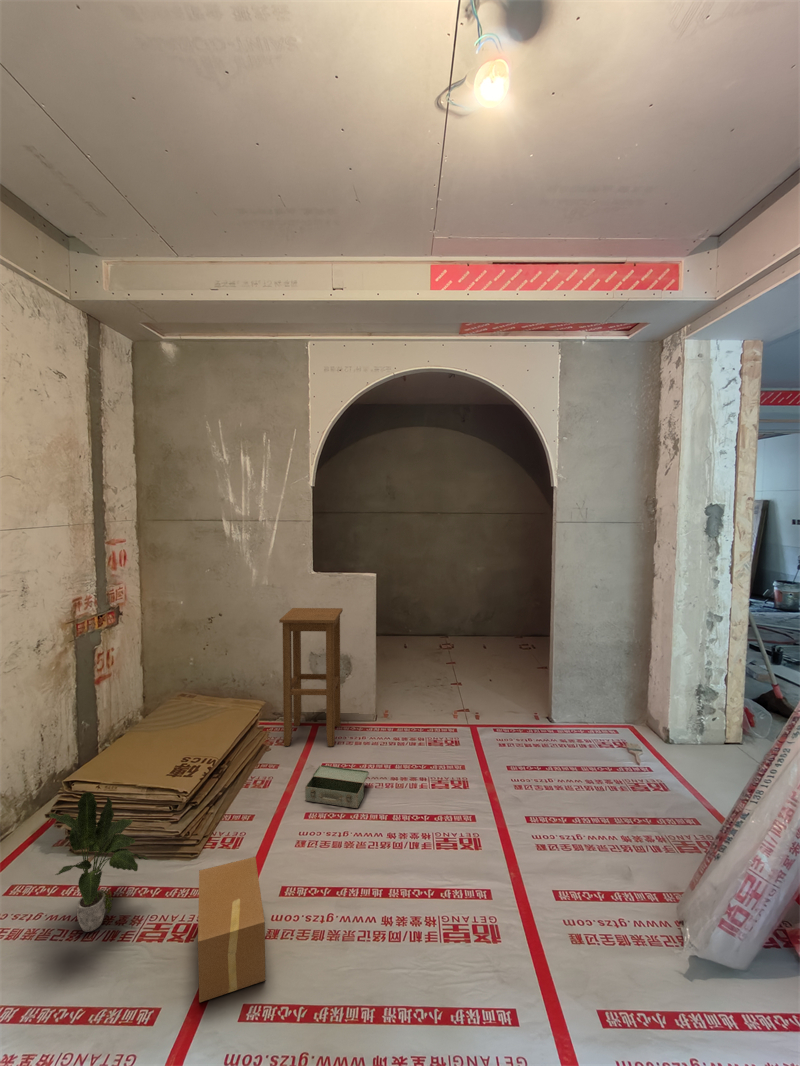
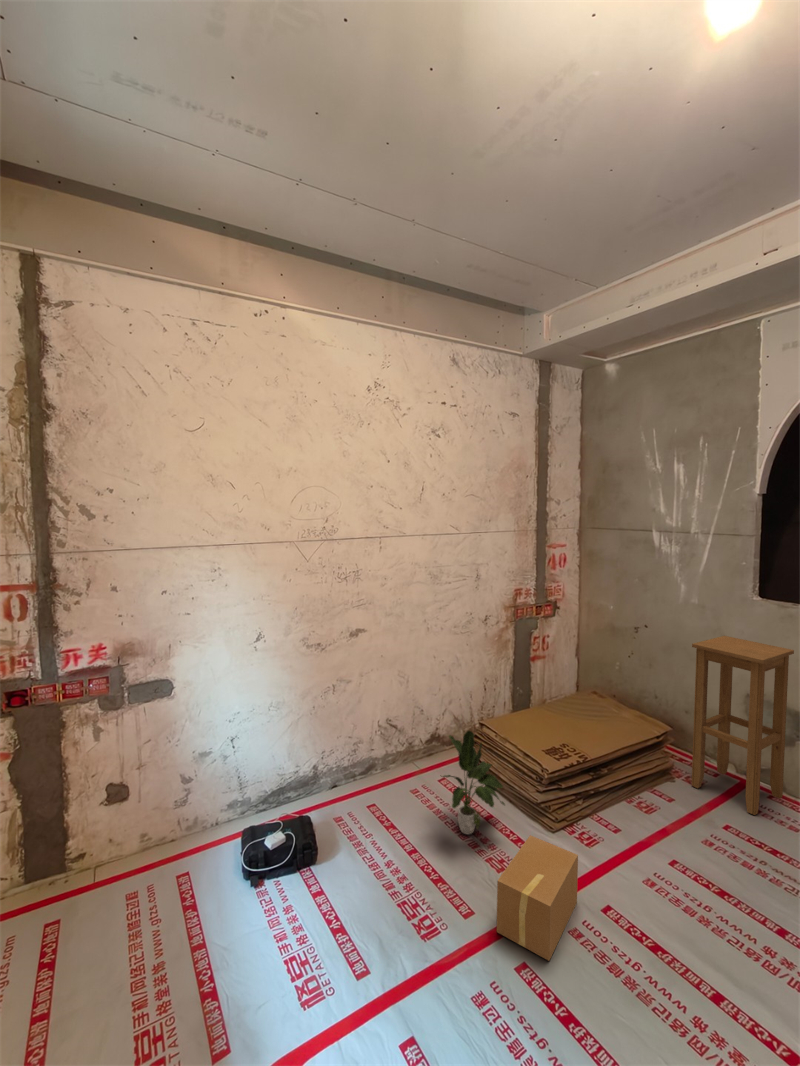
toolbox: present [305,765,369,808] -> none [682,823,777,894]

